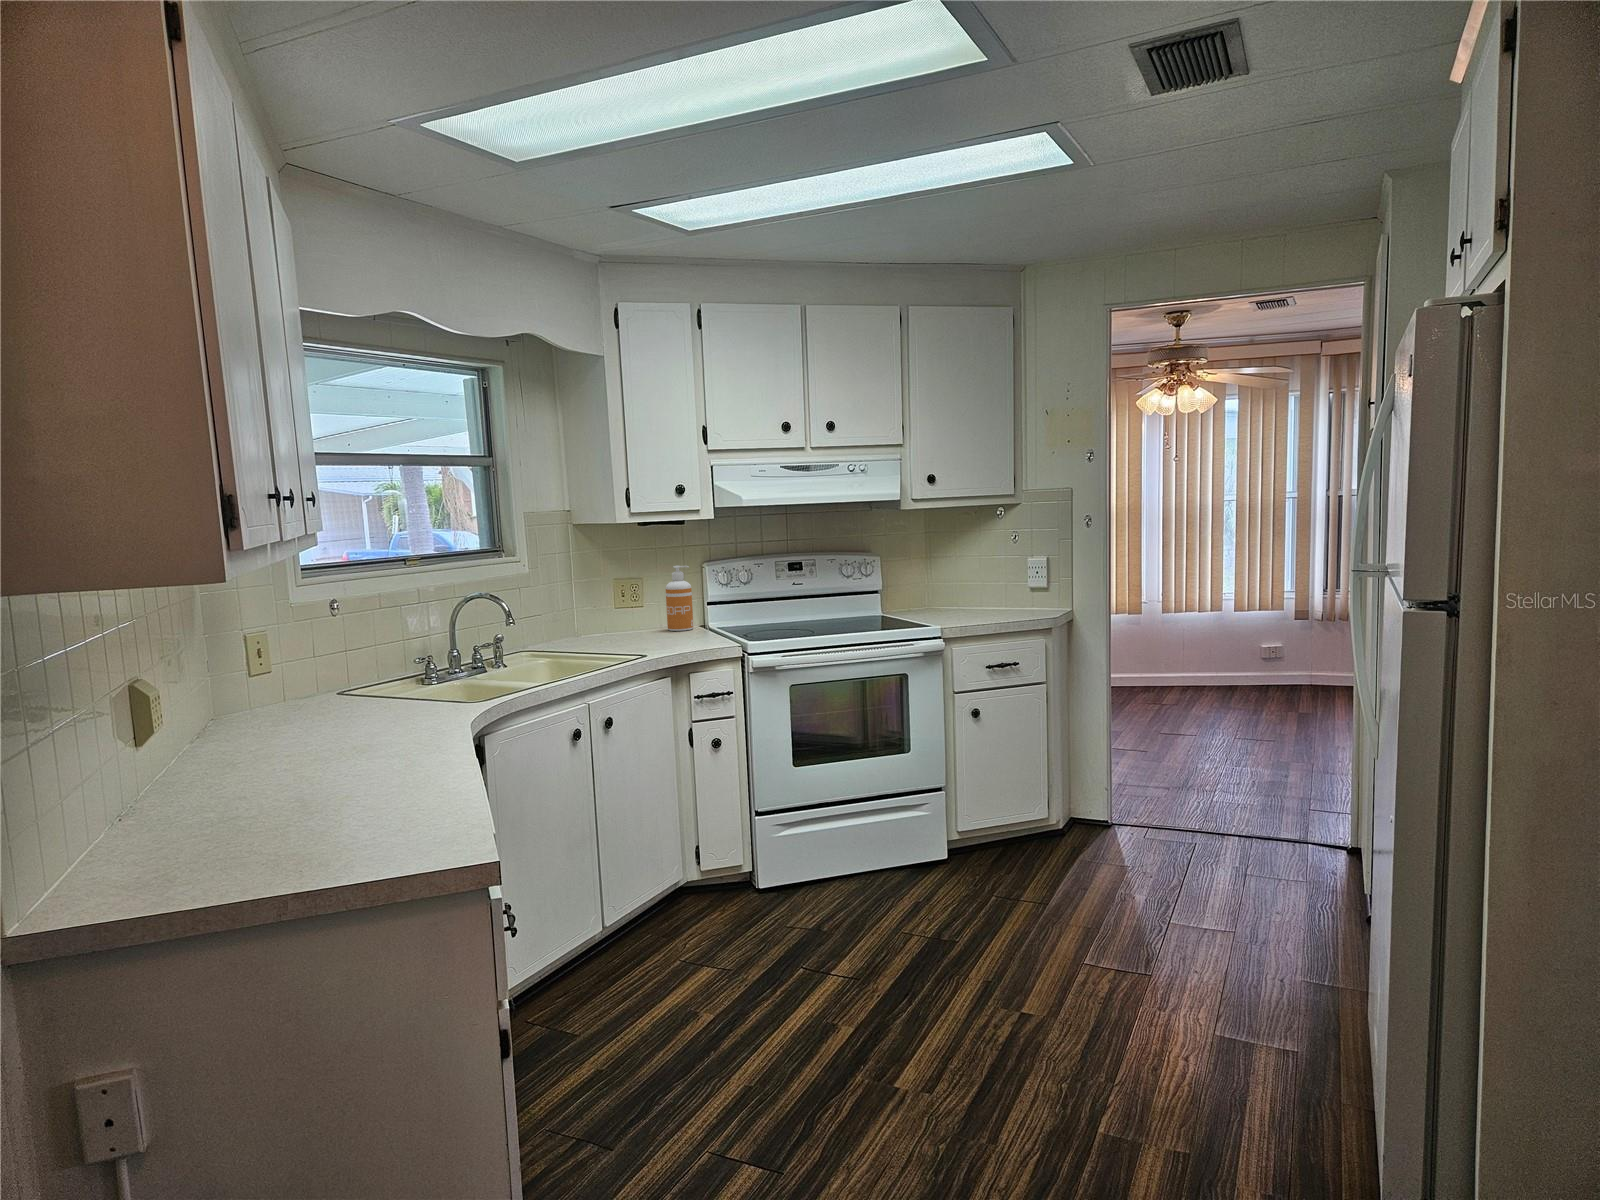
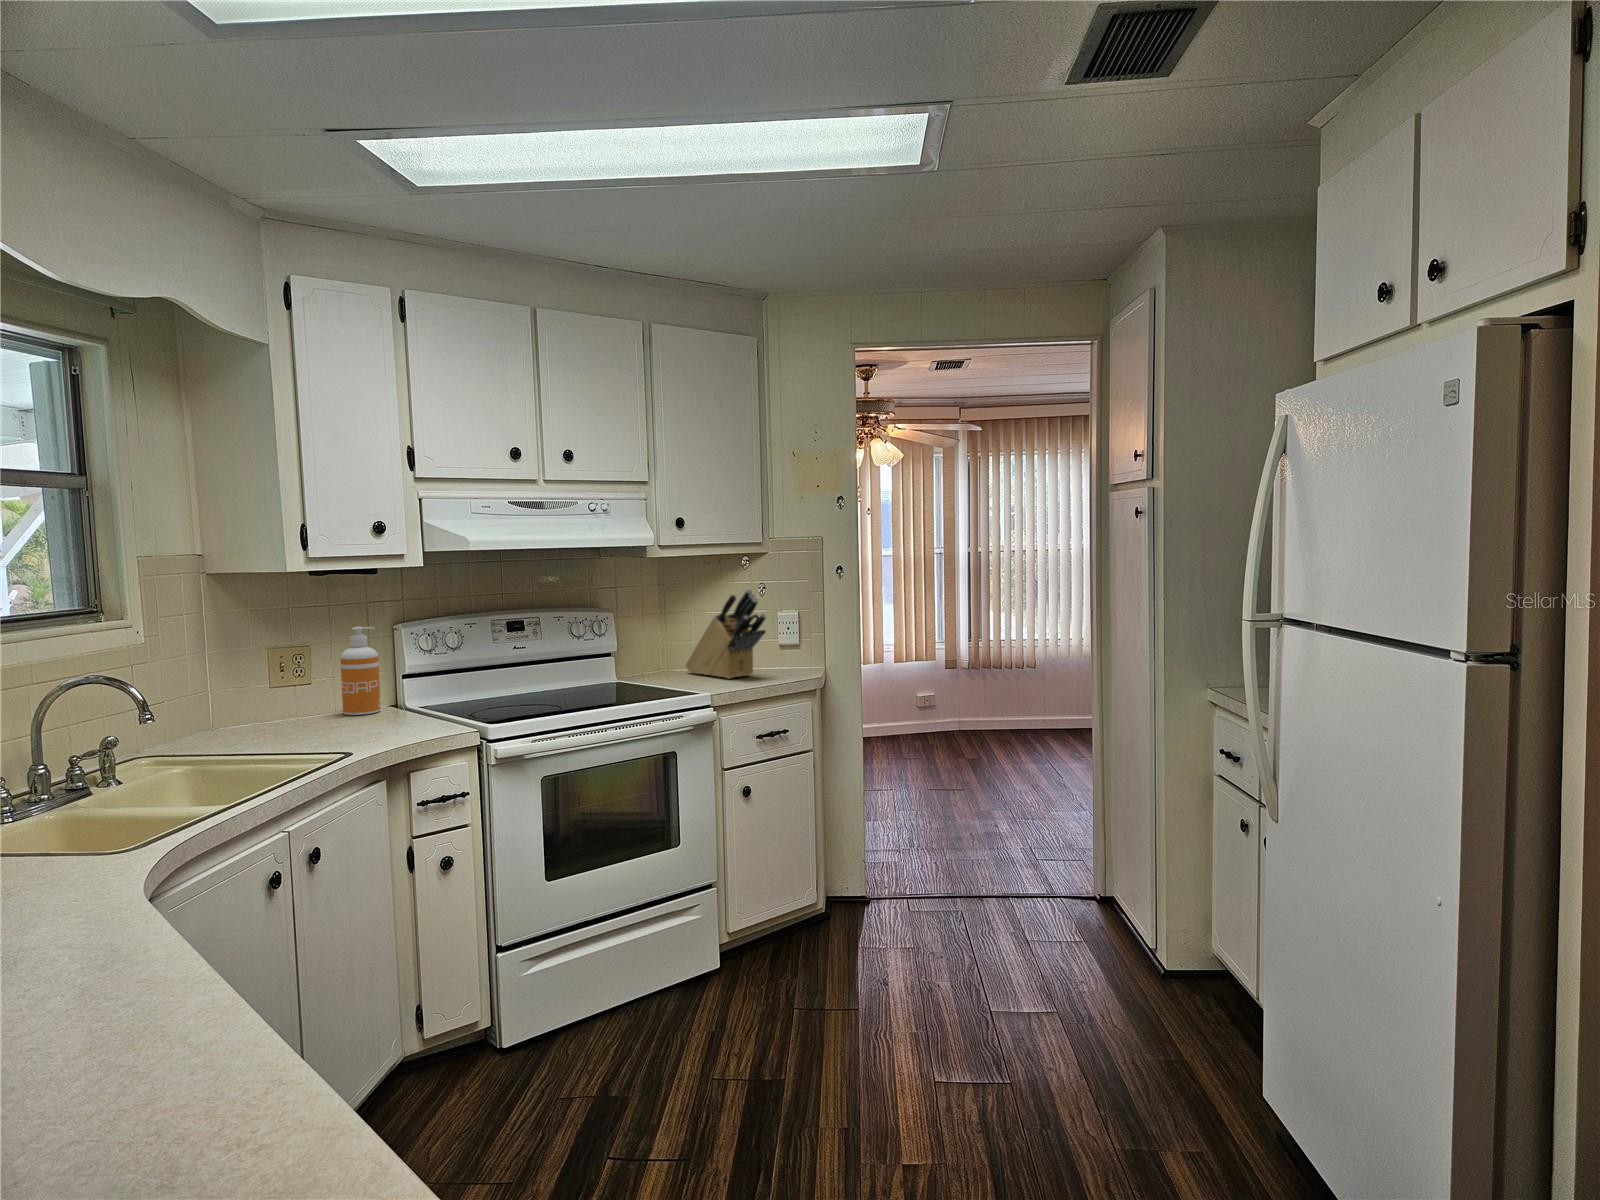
knife block: none [945,536,1006,615] -> present [686,589,766,679]

